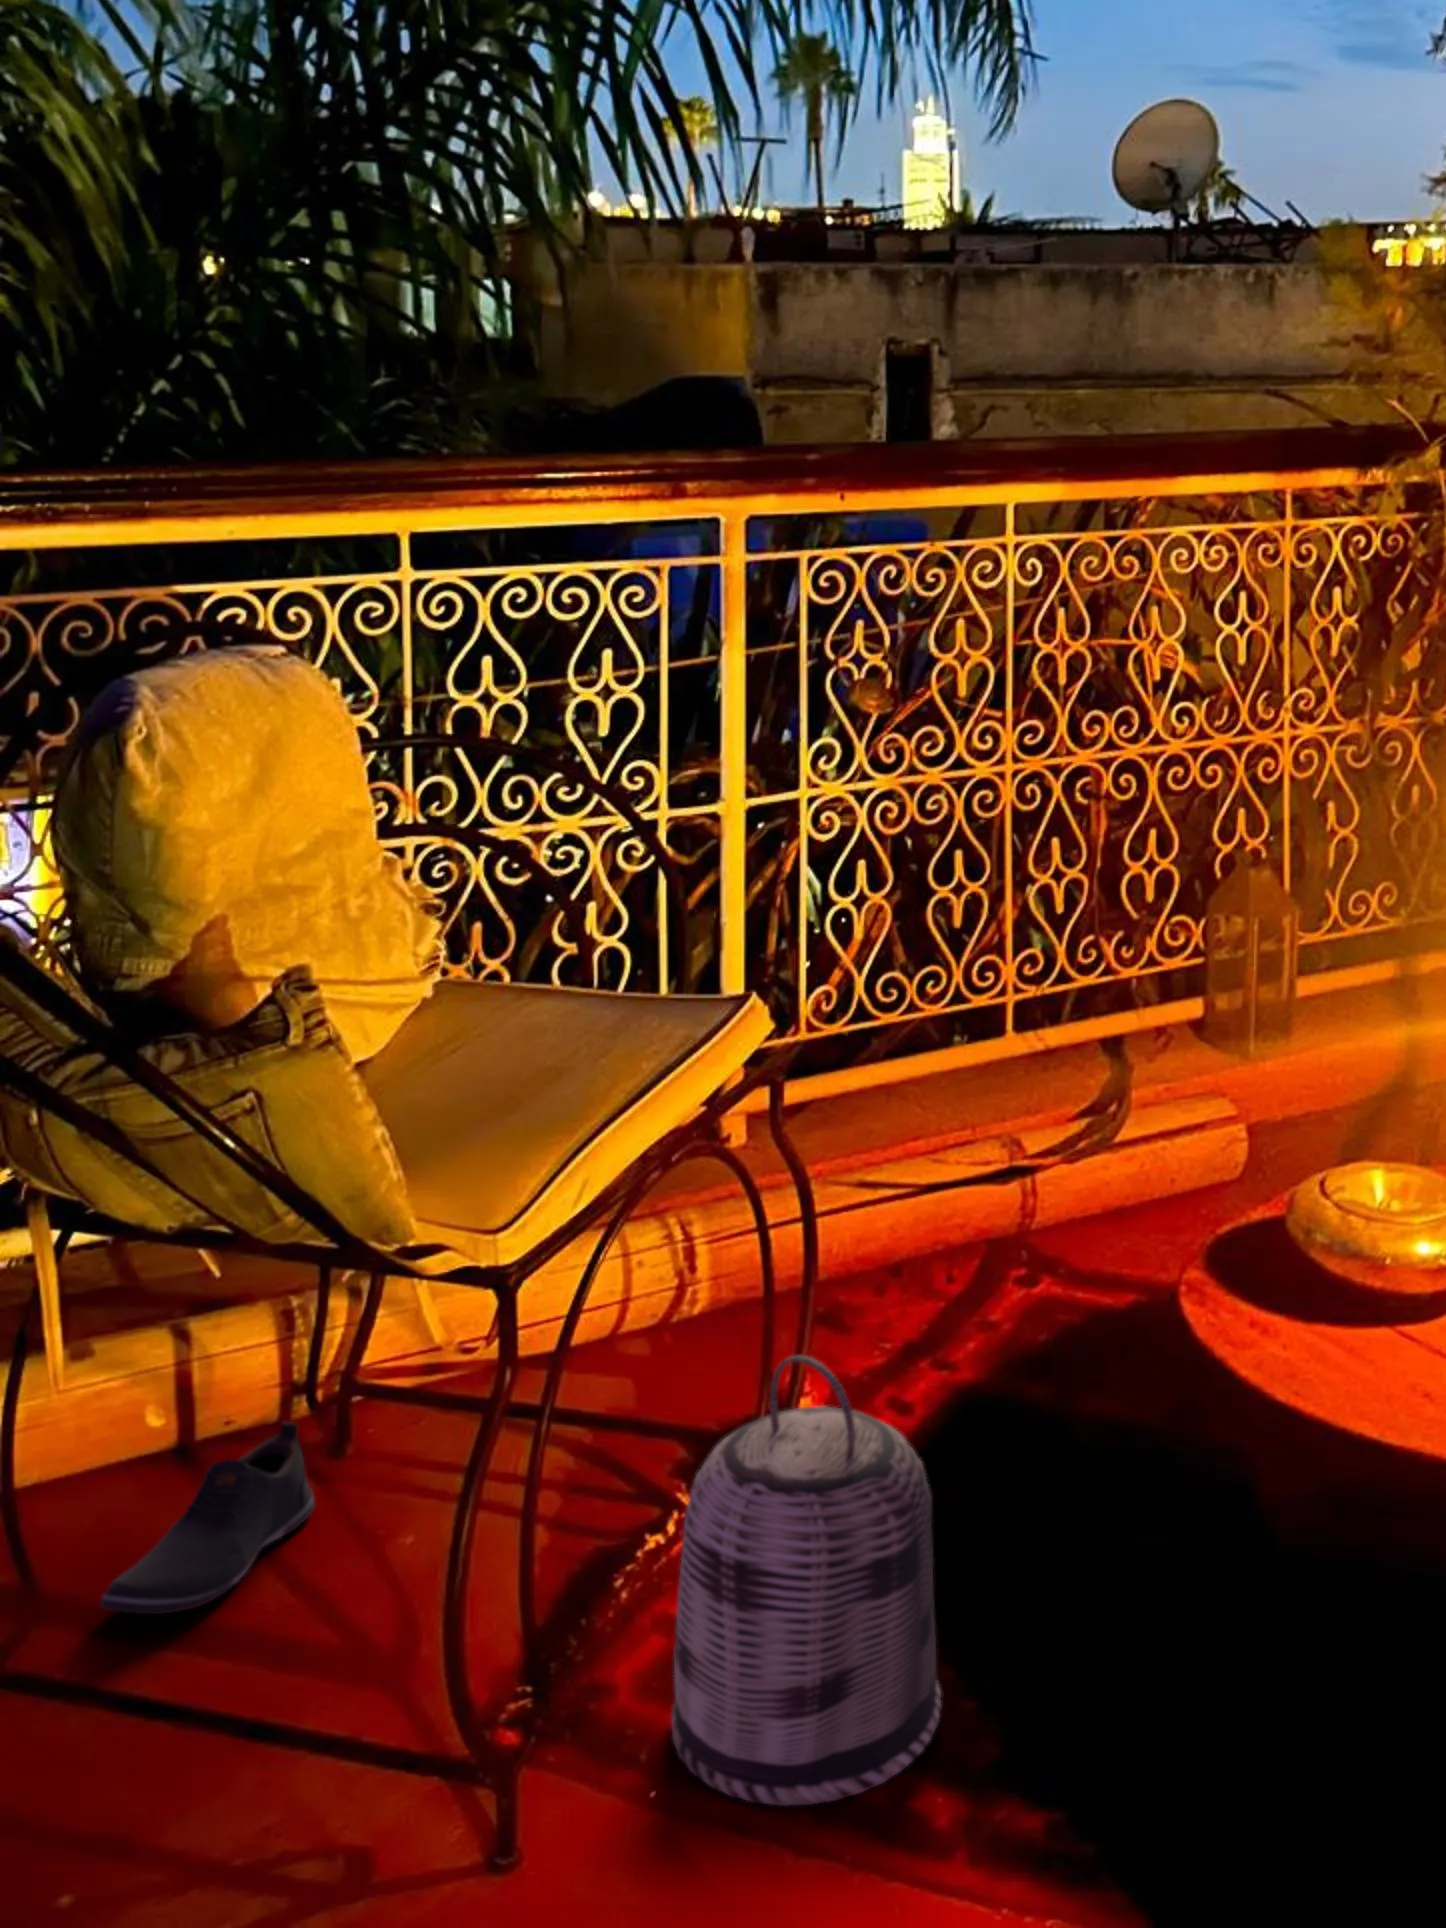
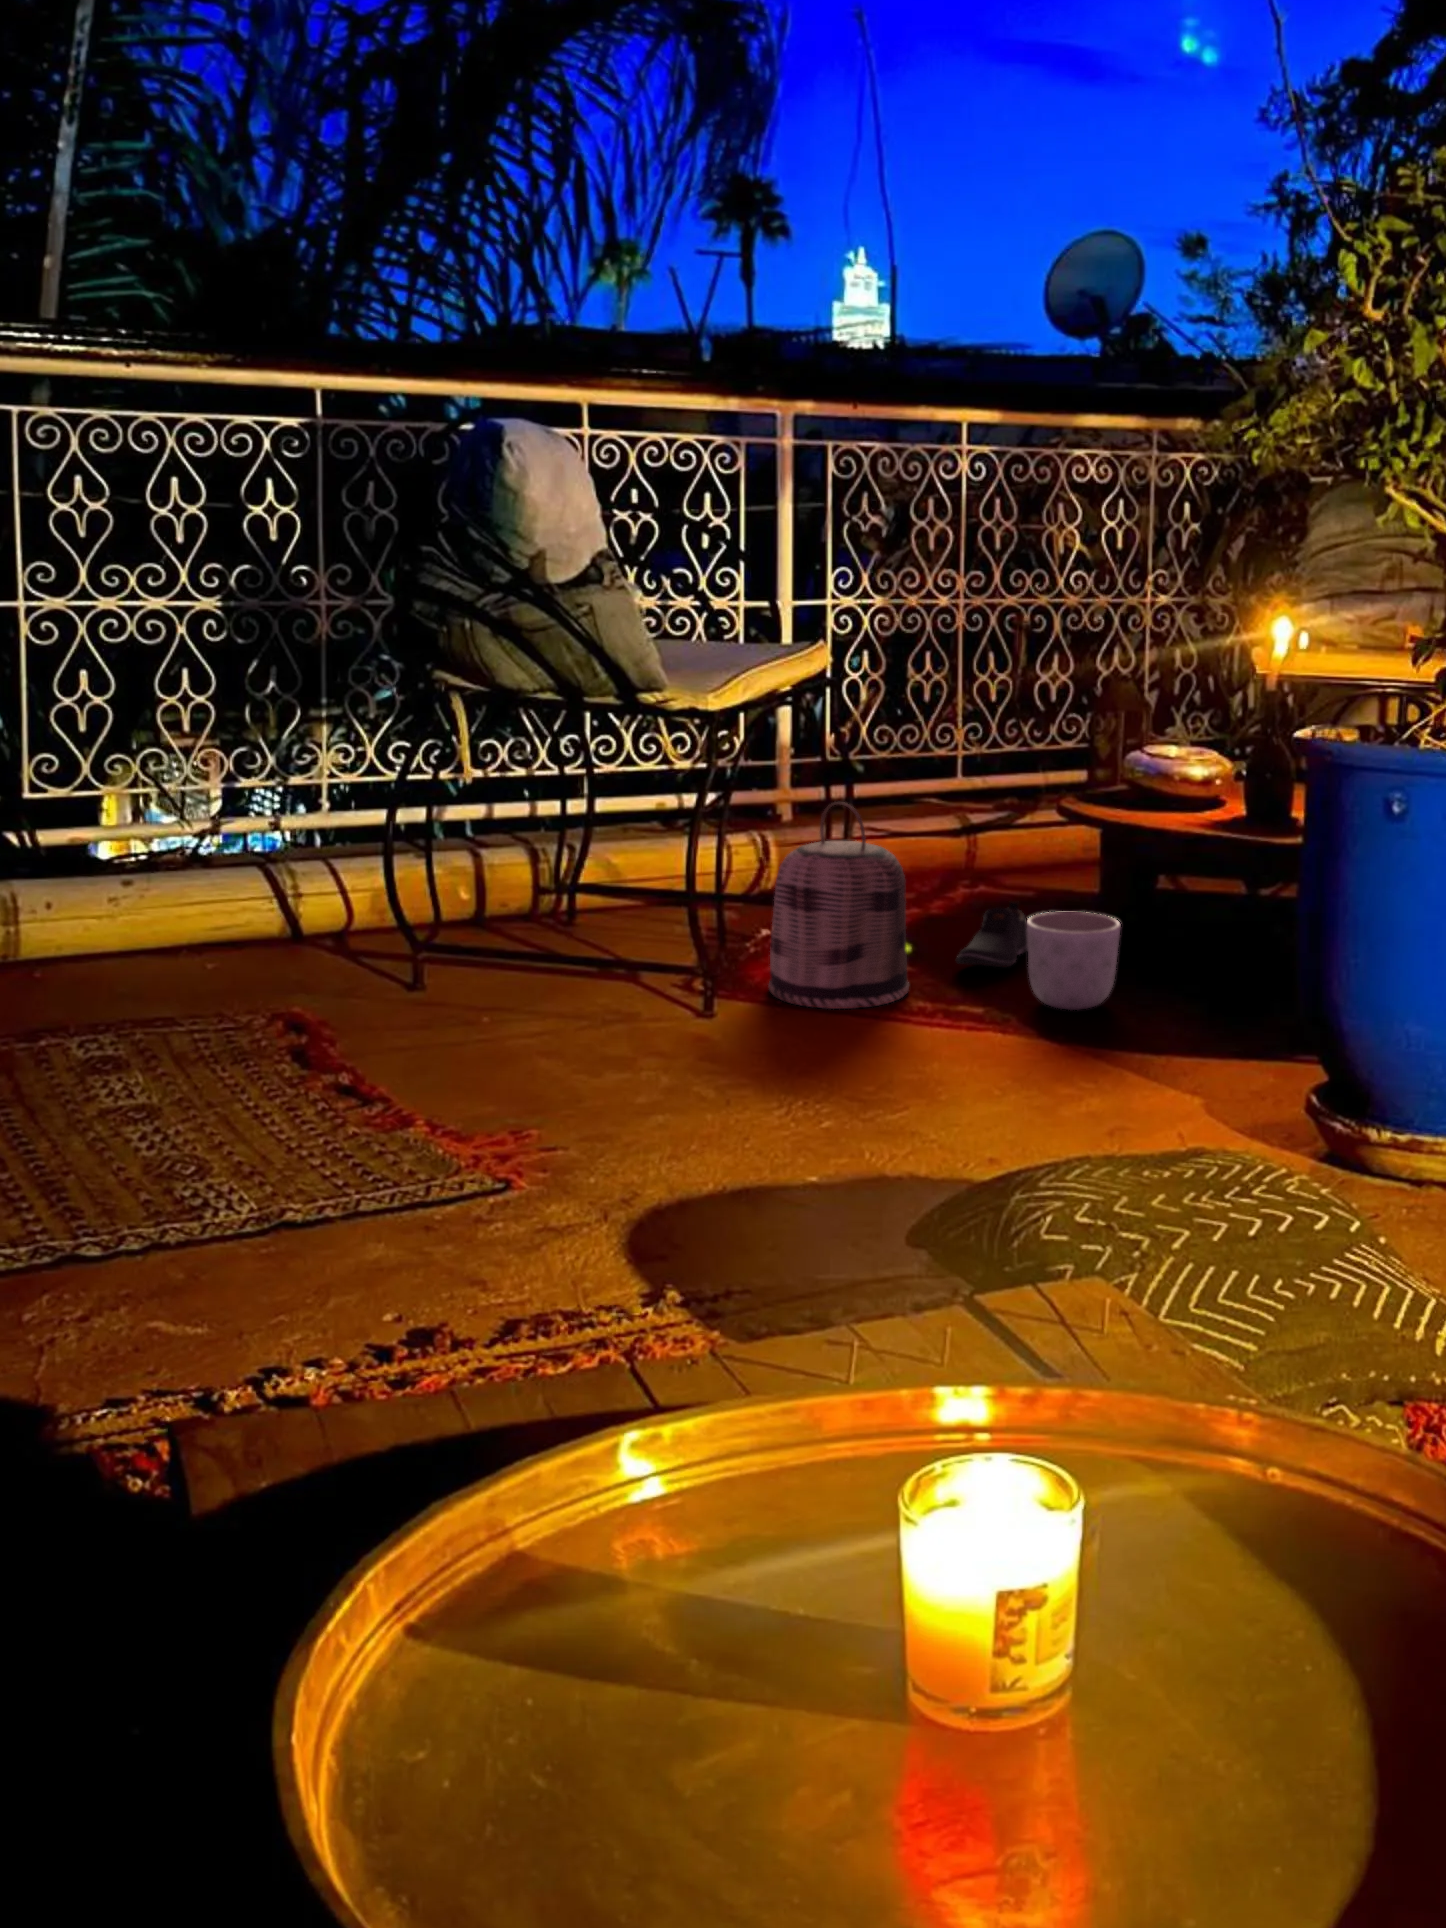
shoe: present [100,1422,315,1614] -> present [956,901,1028,967]
planter: none [1165,1541,1346,1781] -> present [1027,912,1121,1010]

